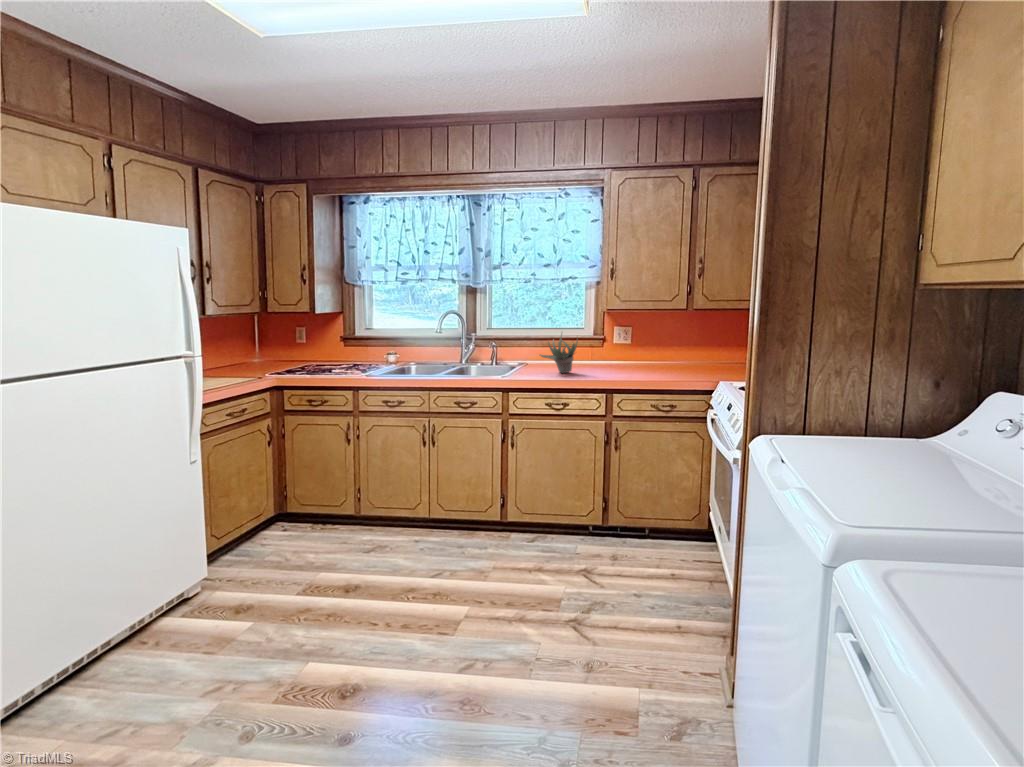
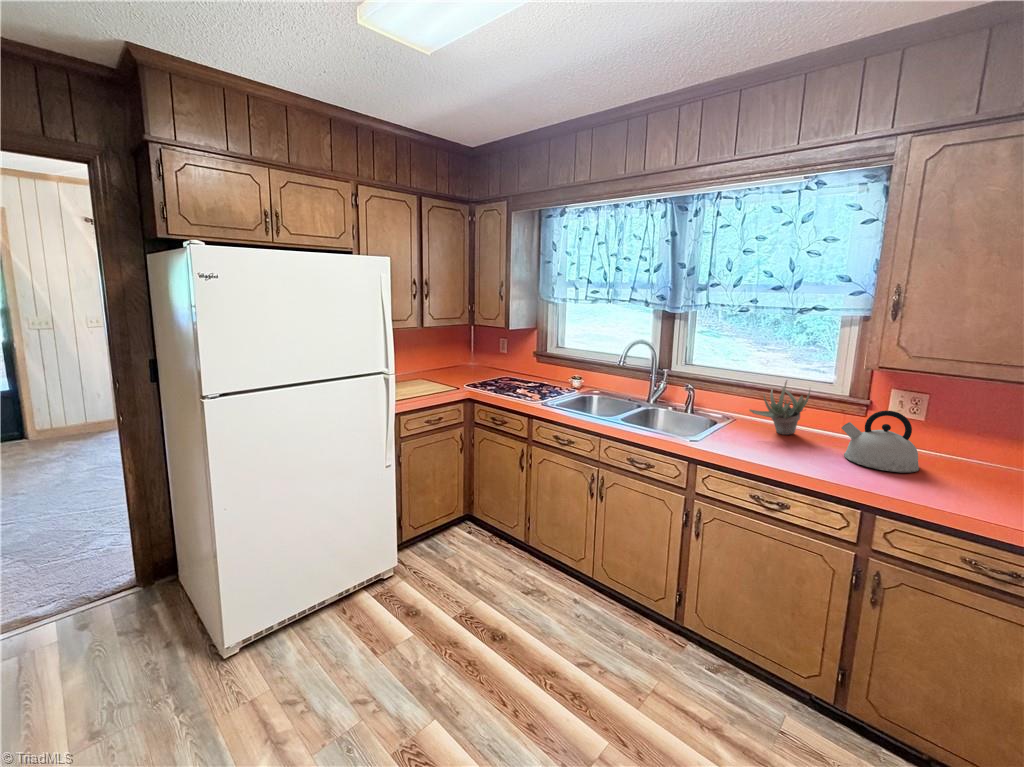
kettle: none [597,342,642,379] -> present [842,411,919,473]

